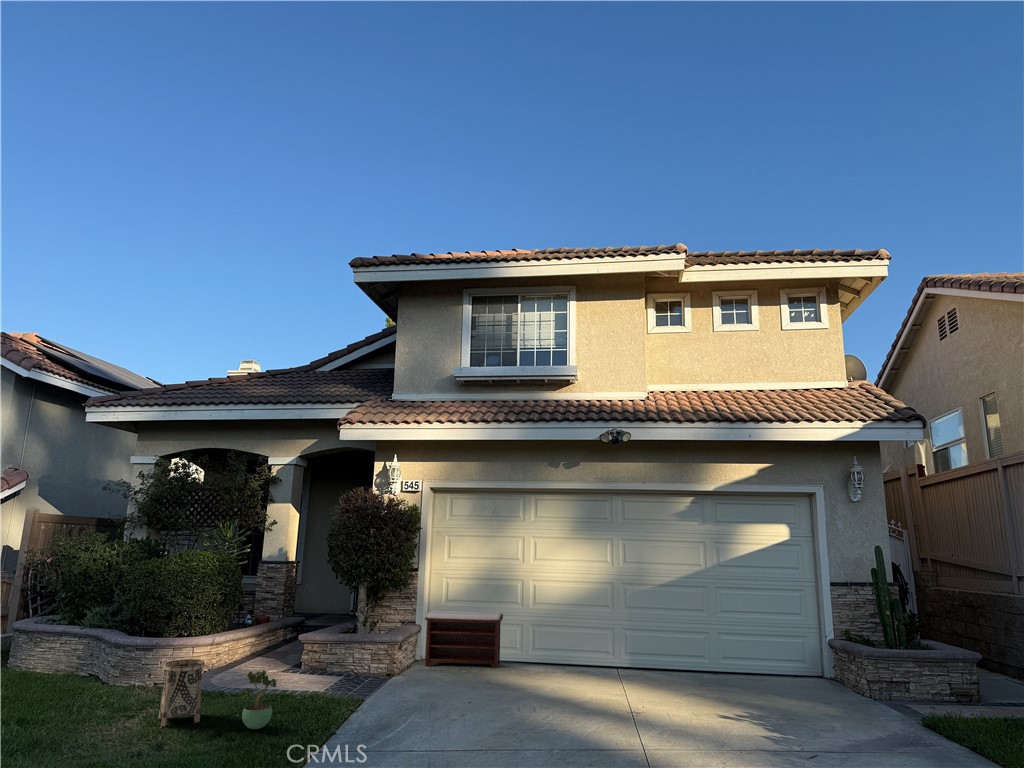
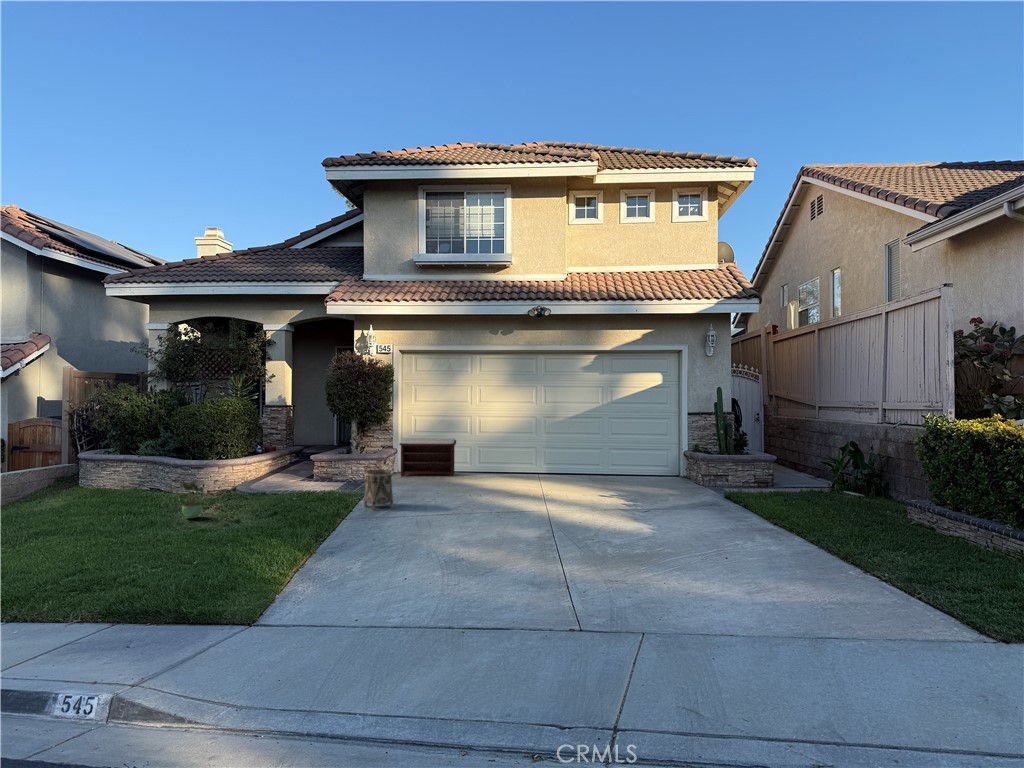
basket: present [159,659,205,726] -> present [364,470,393,510]
potted plant: present [241,670,276,729] -> present [180,482,203,518]

